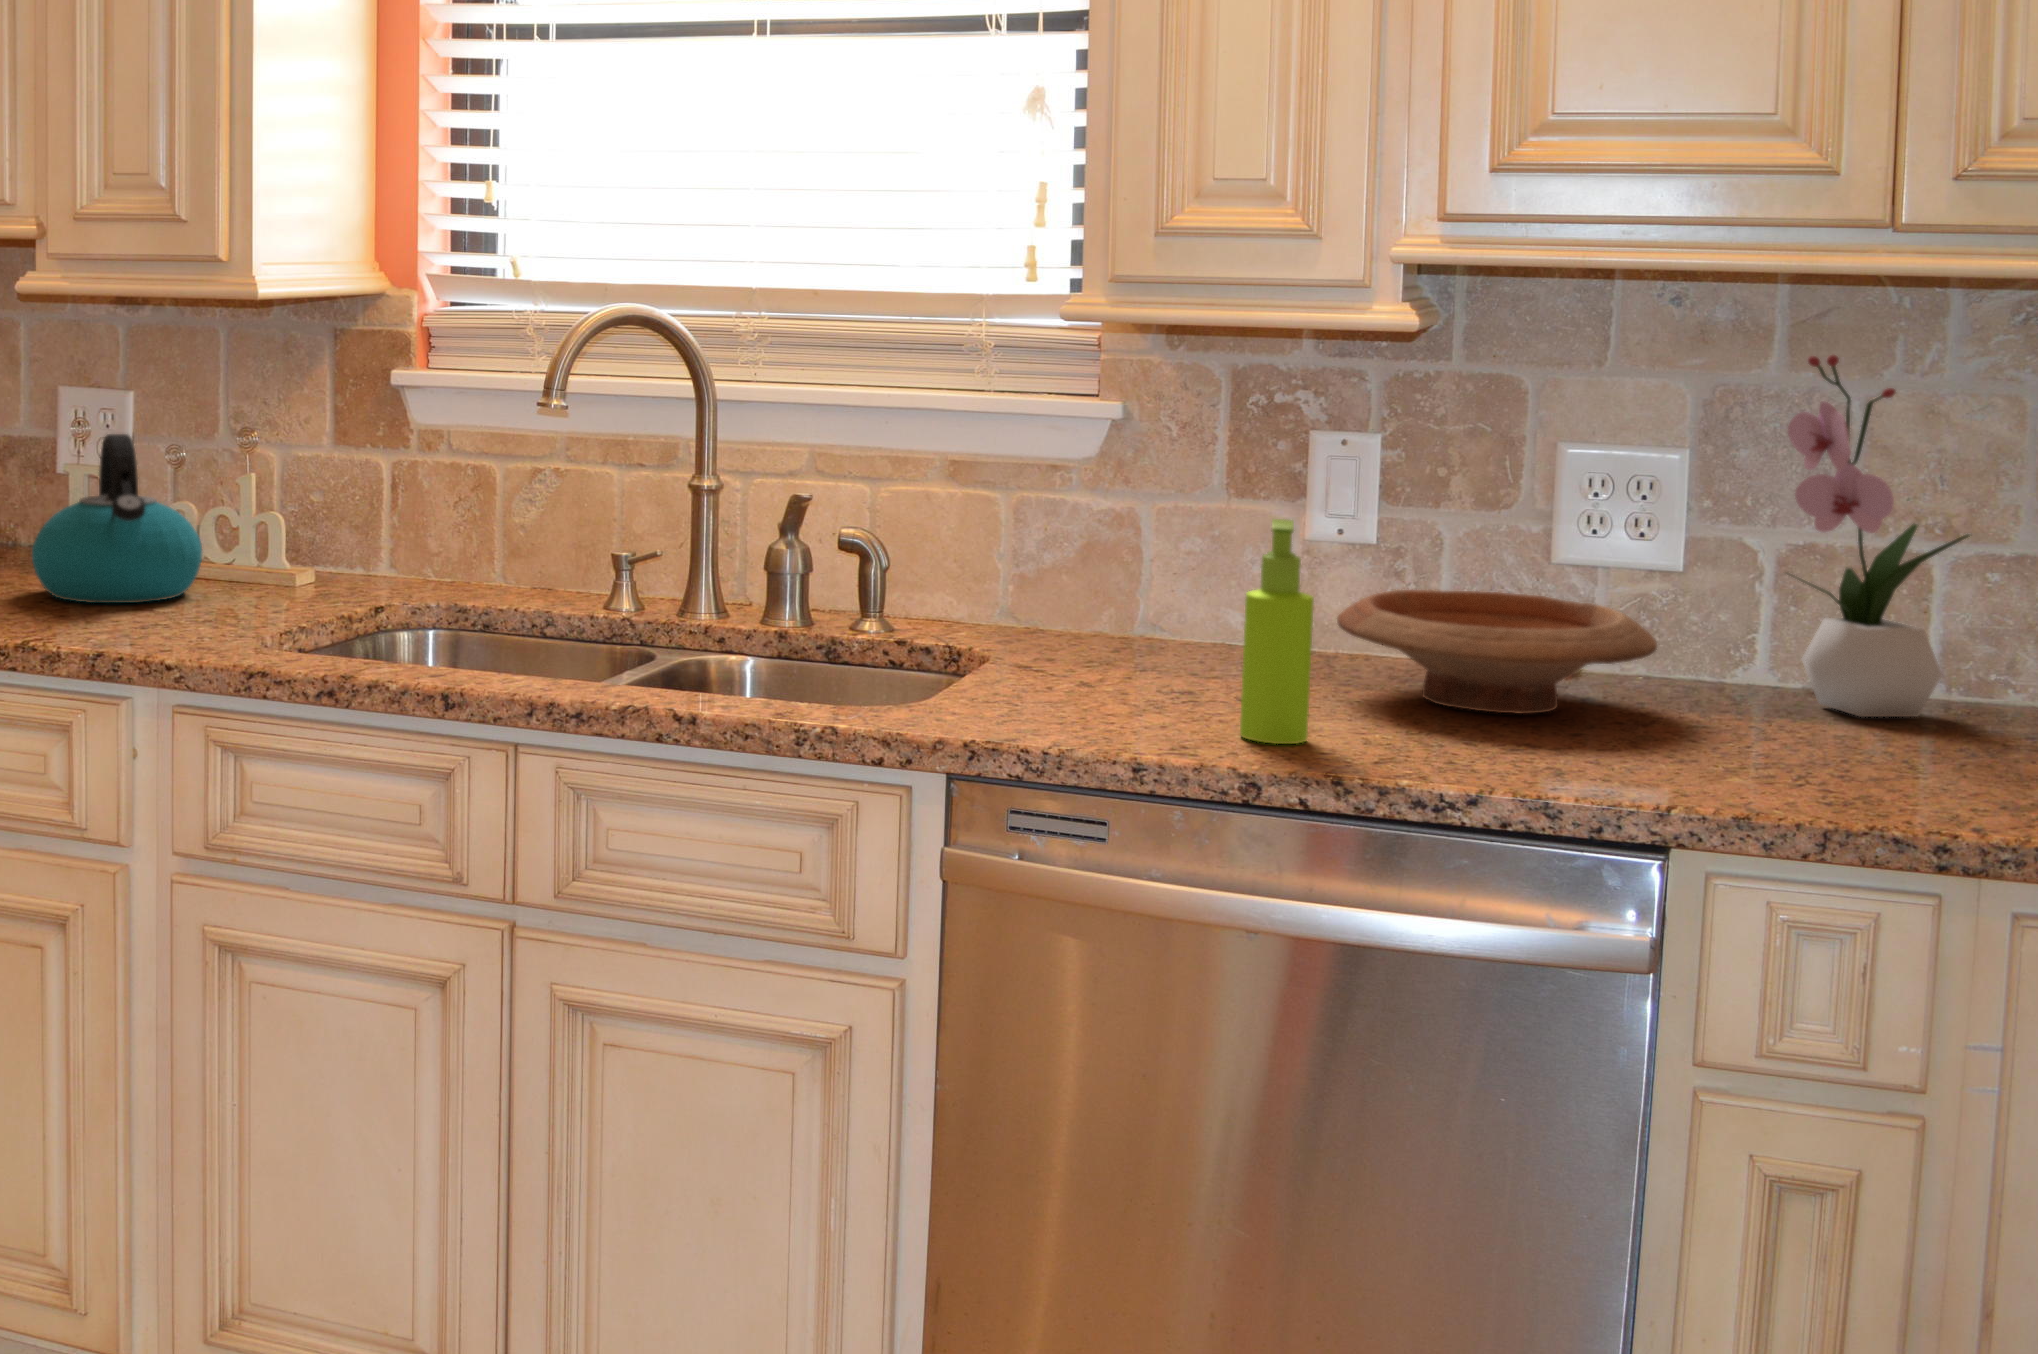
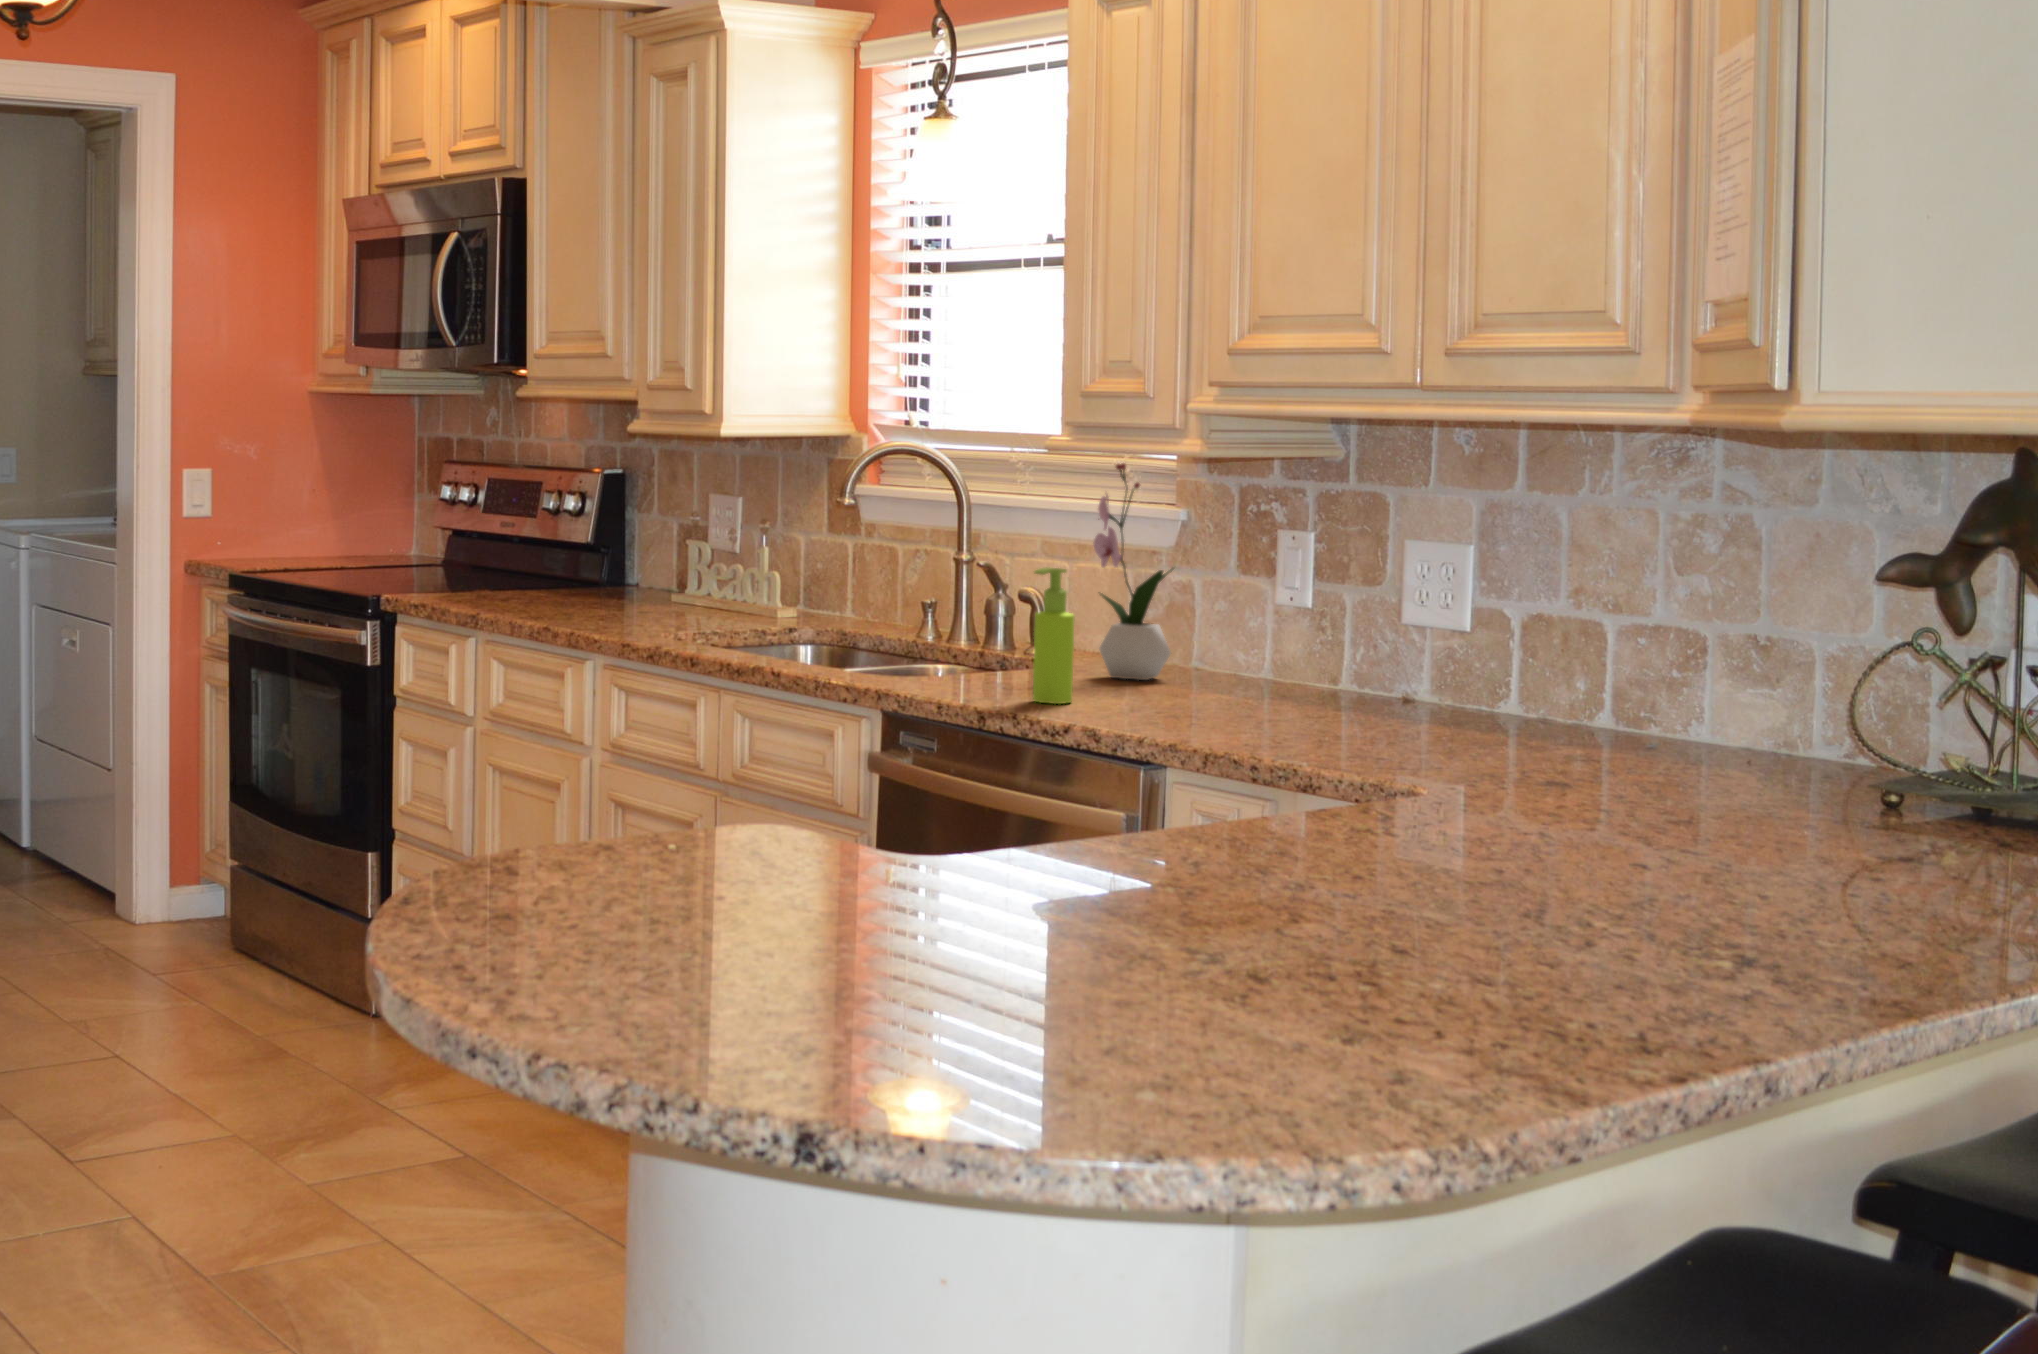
flower arrangement: present [1788,355,1970,717] -> present [1093,463,1174,680]
kettle: present [32,434,202,603] -> none [610,517,713,619]
wooden bowl: present [1337,590,1657,714] -> none [1171,633,1375,709]

